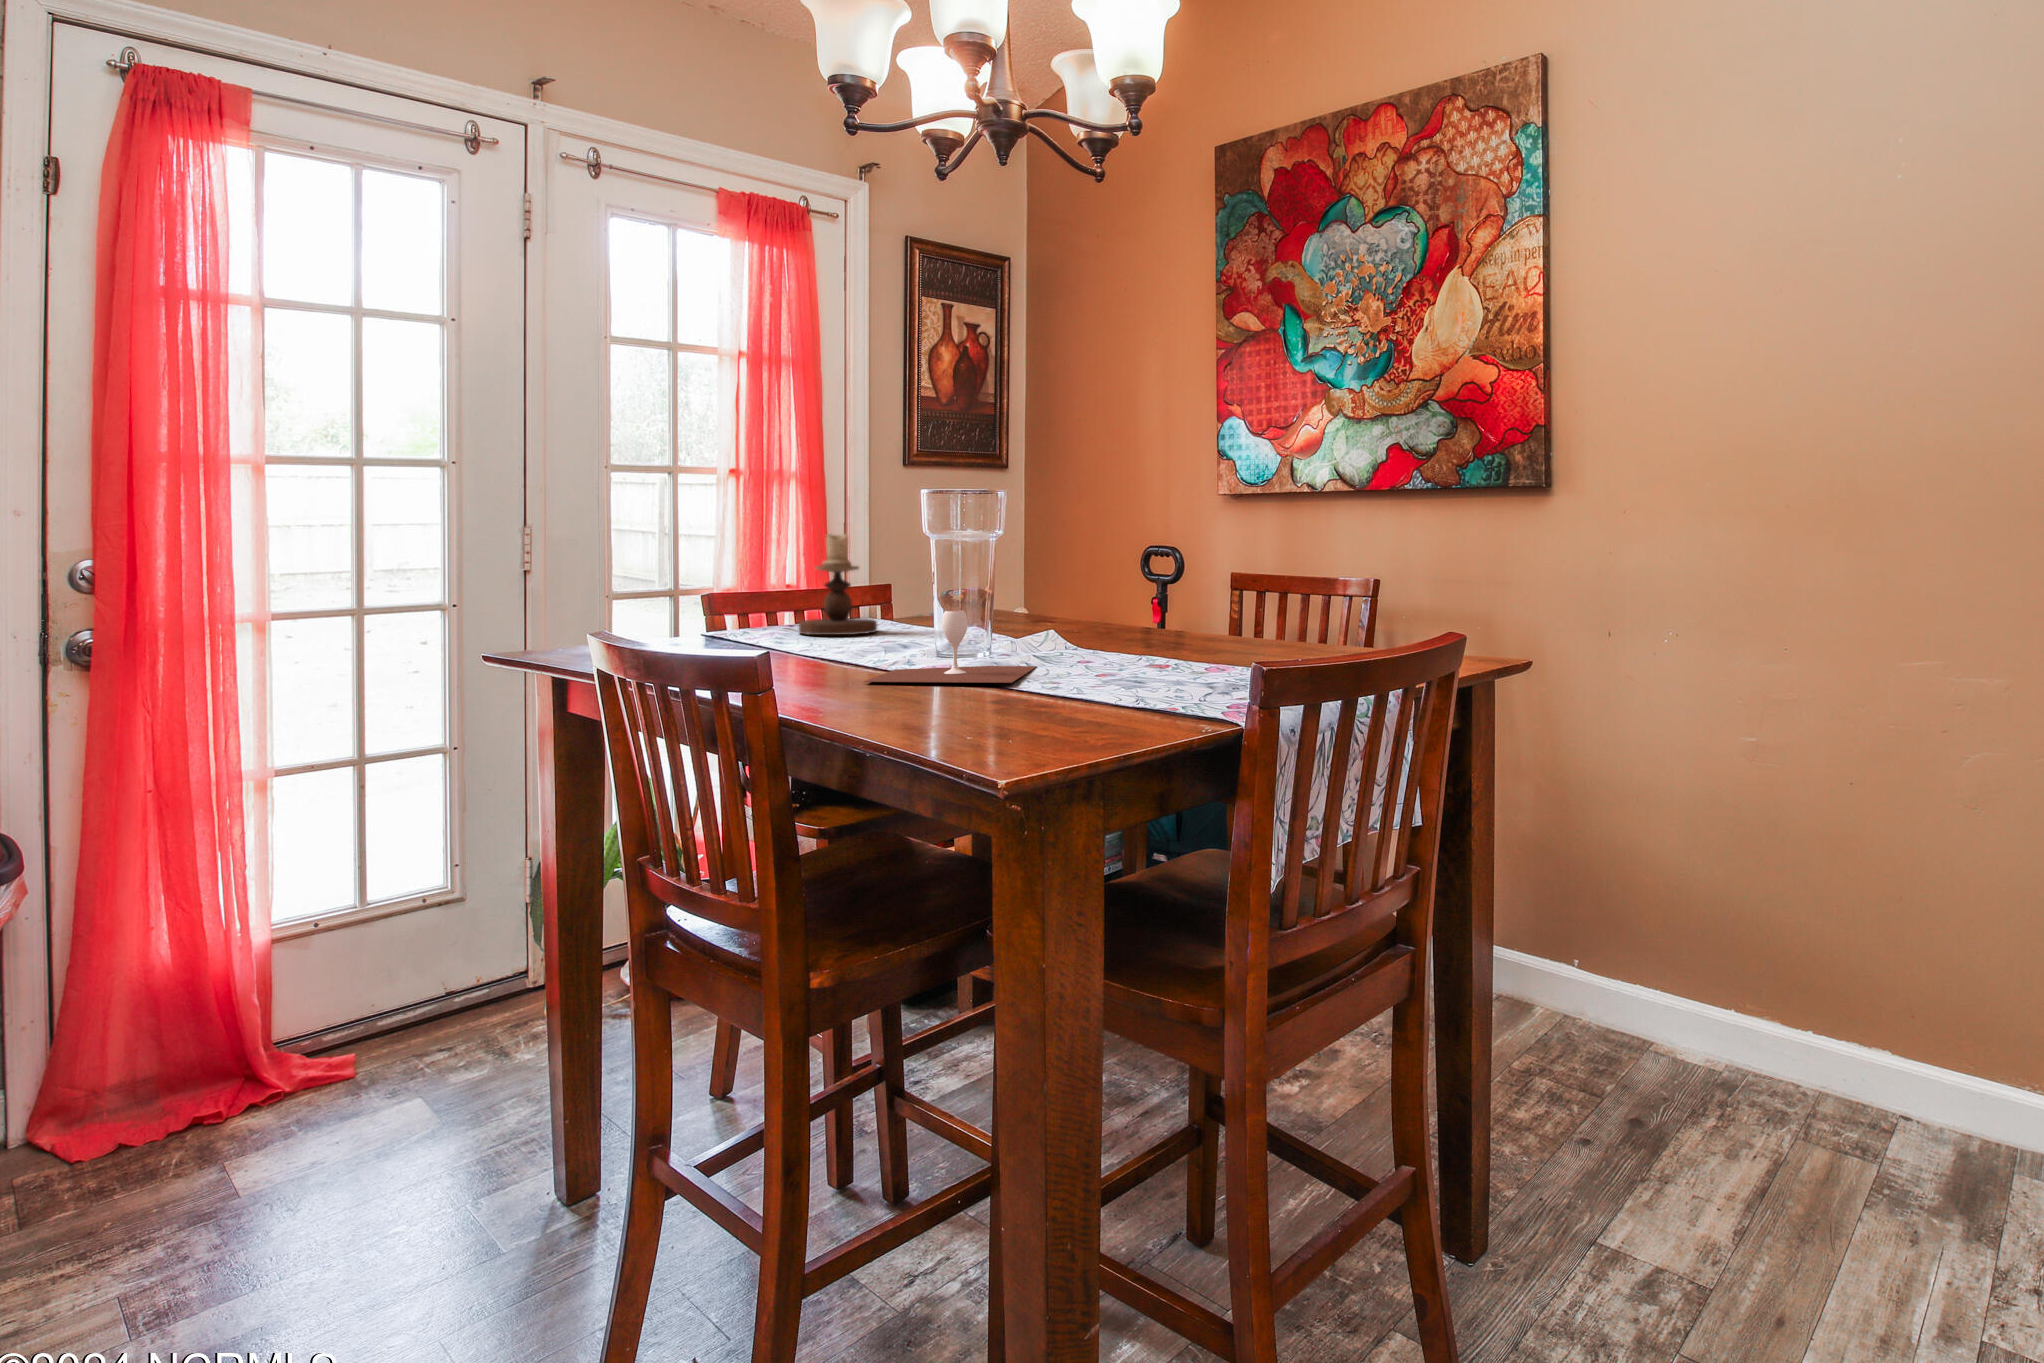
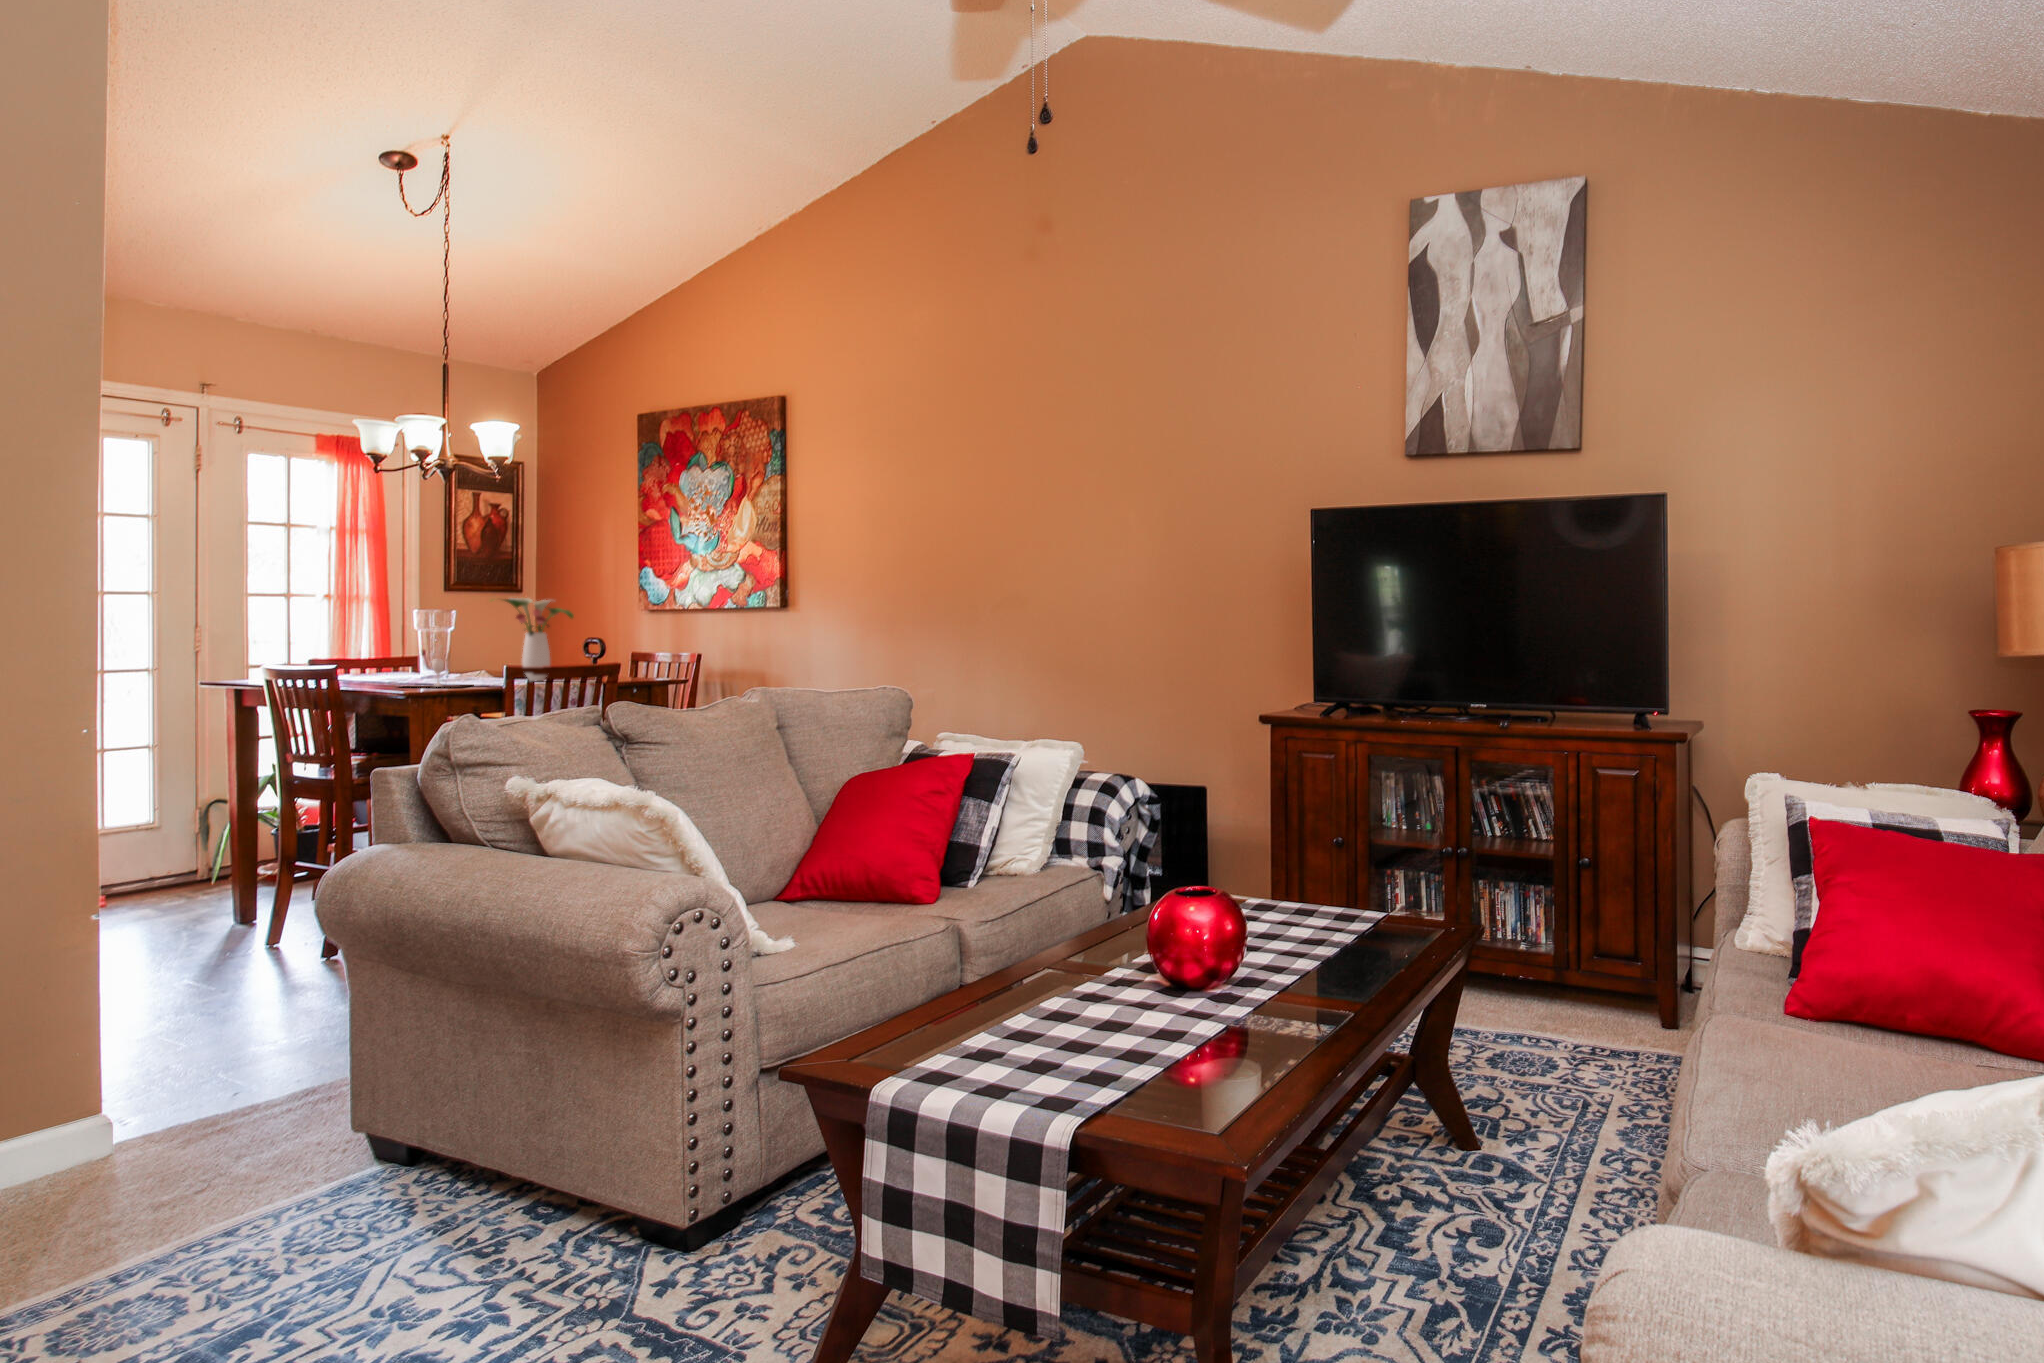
flower arrangement: none [1045,464,1213,650] -> present [504,598,574,681]
candlestick: present [799,534,877,635] -> none [367,629,411,678]

